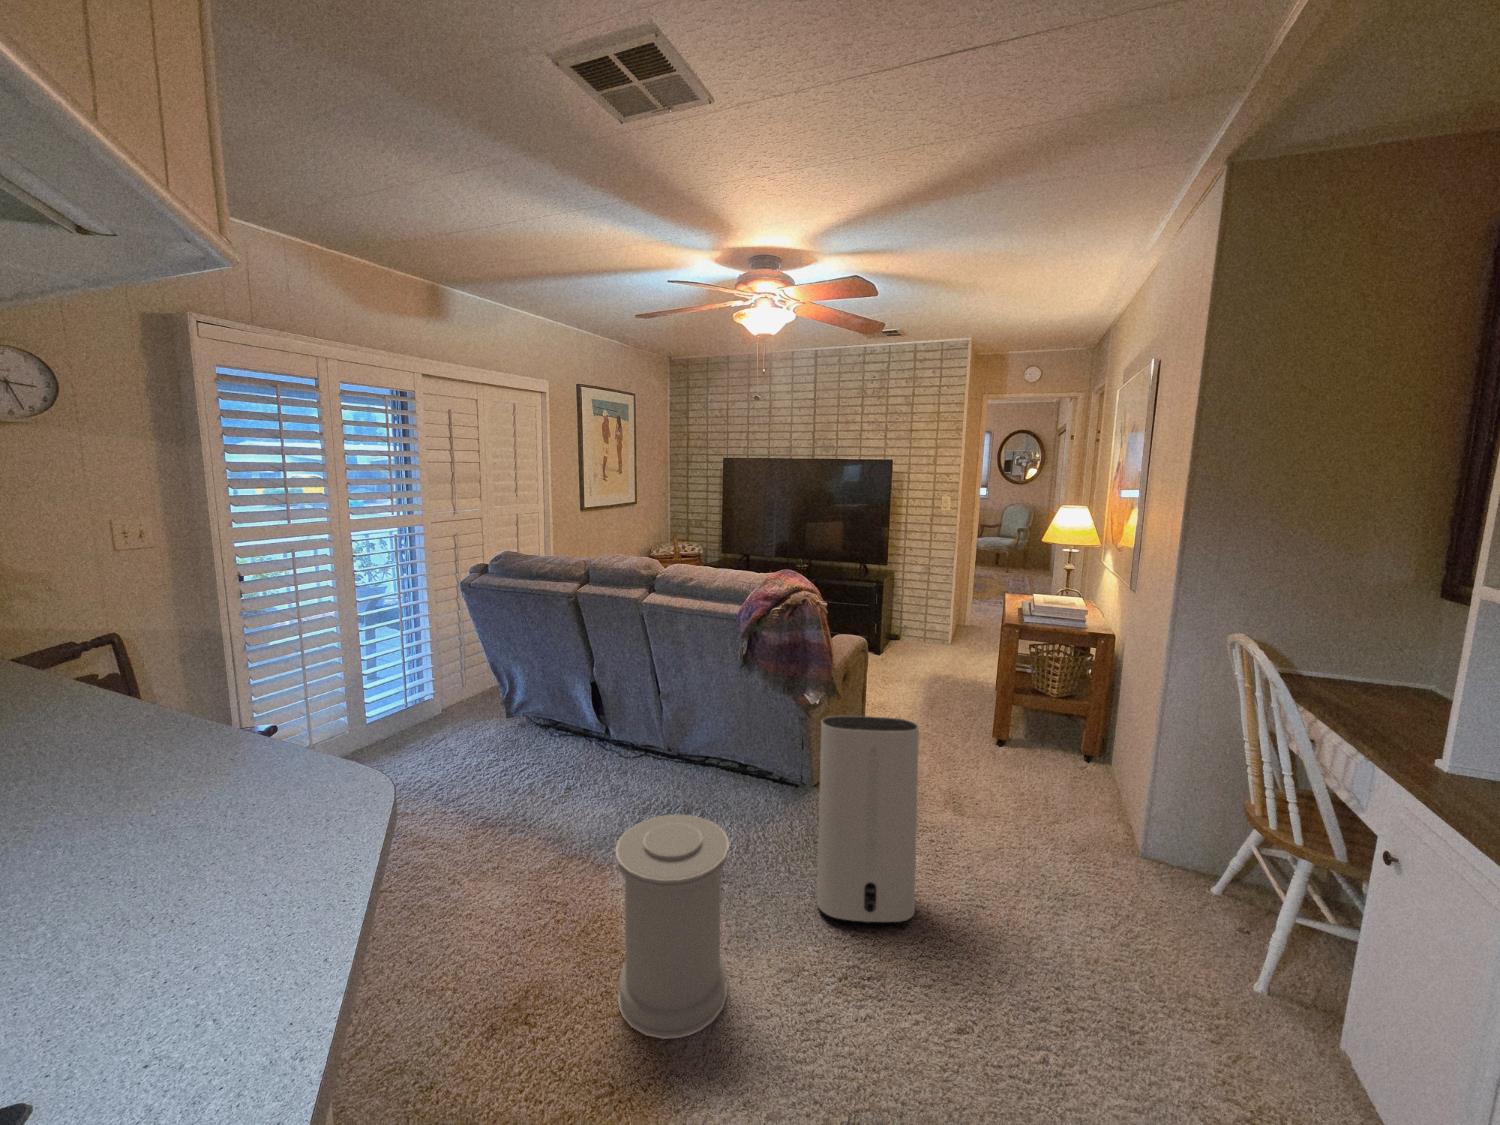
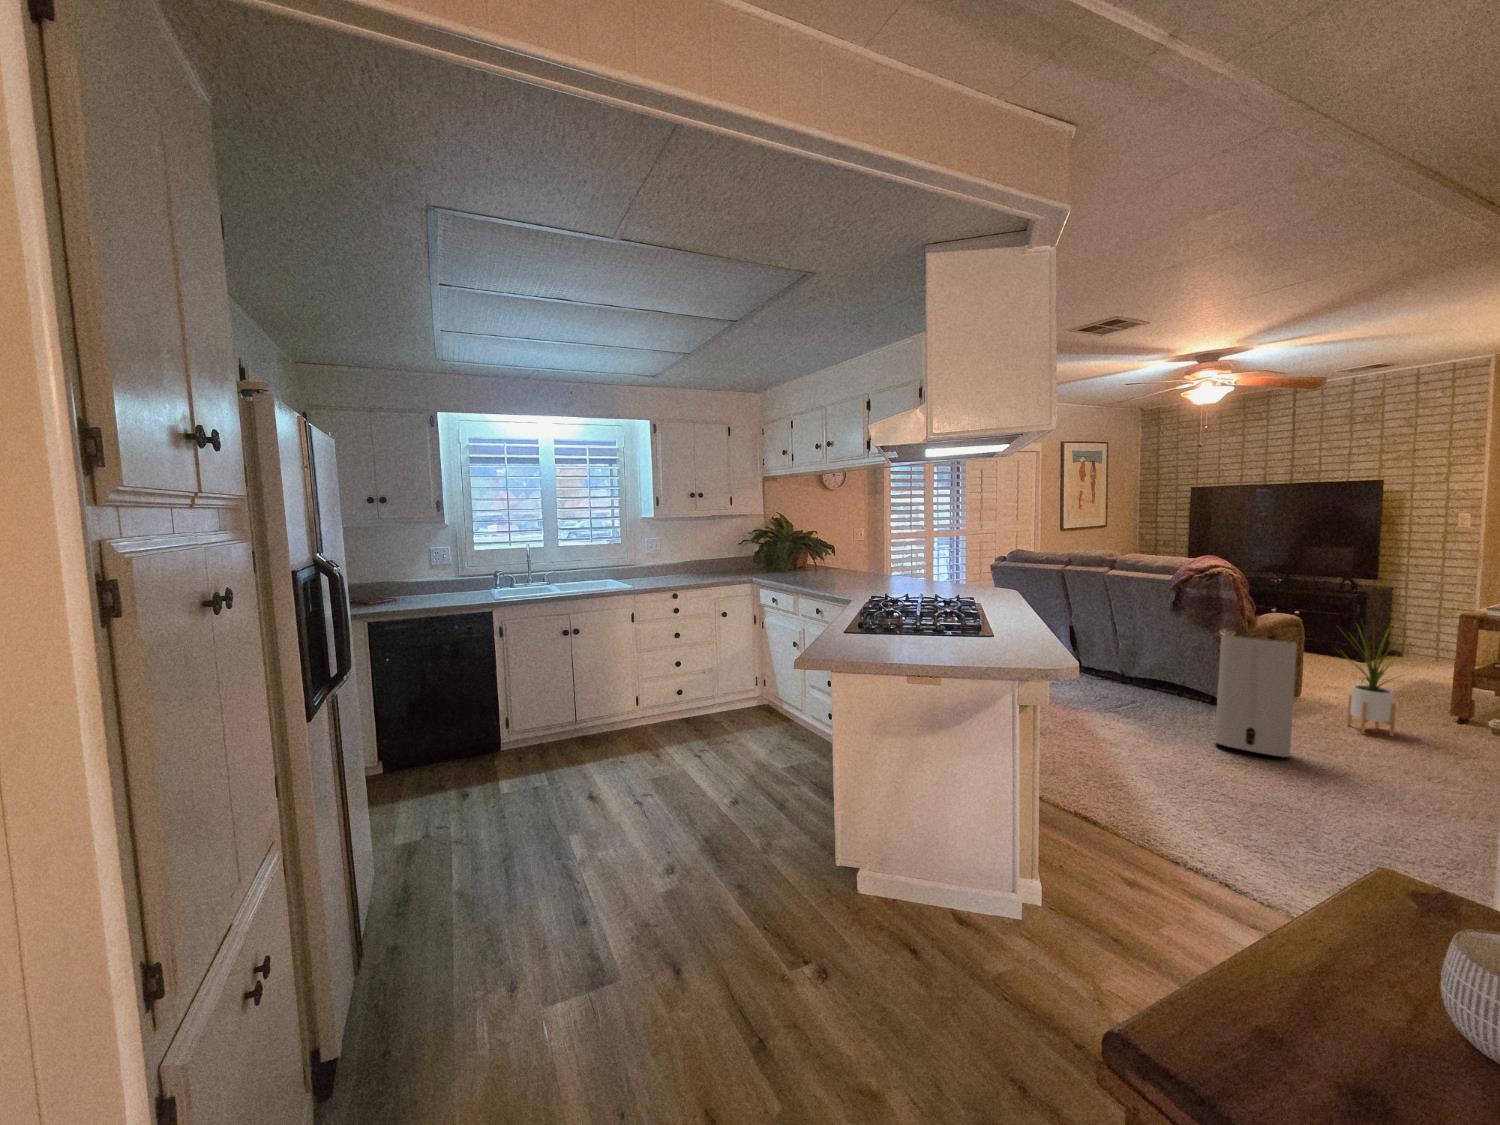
house plant: none [918,649,1005,808] -> present [1345,625,1397,736]
trash can: present [616,815,729,1039] -> none [1084,663,1148,756]

